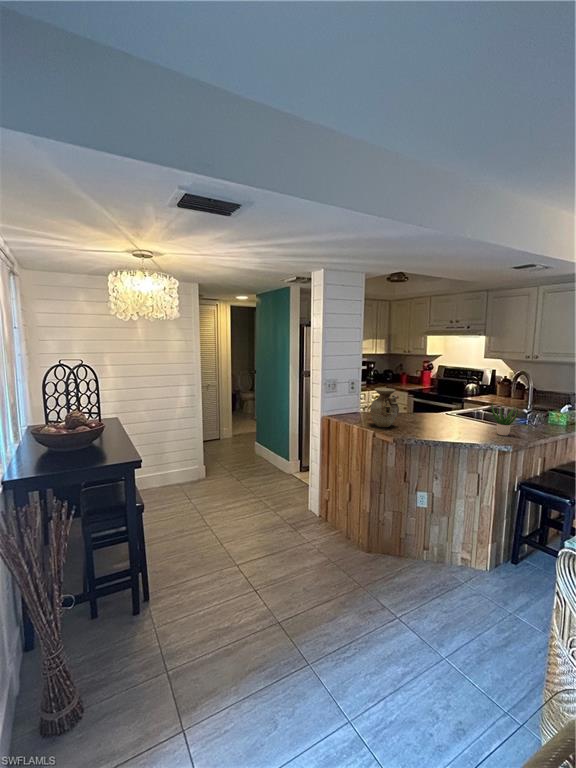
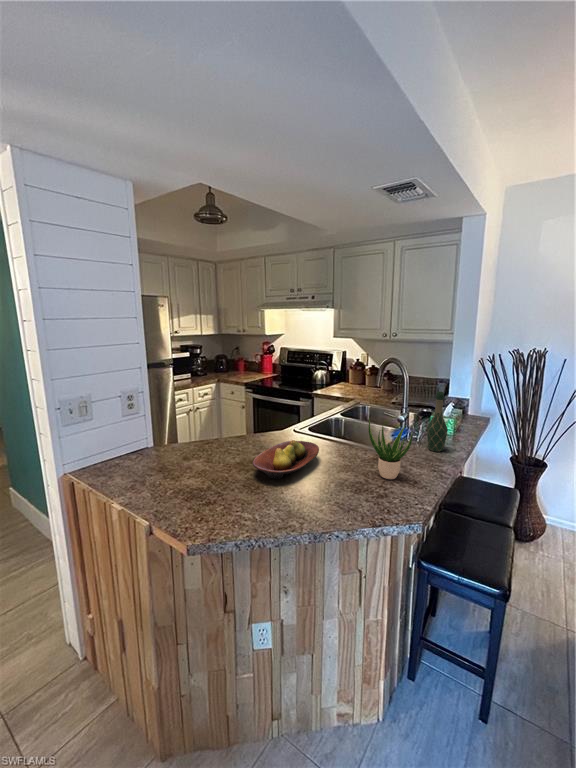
vase: present [370,388,399,427] -> none [147,410,208,495]
wine bottle: none [539,392,554,431] -> present [427,392,448,452]
fruit bowl: none [421,412,461,429] -> present [253,440,319,479]

